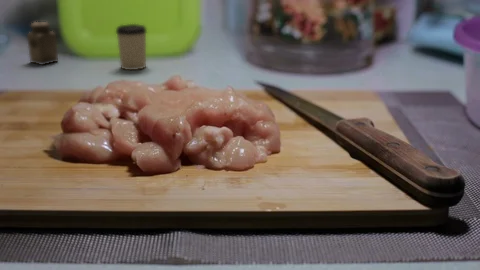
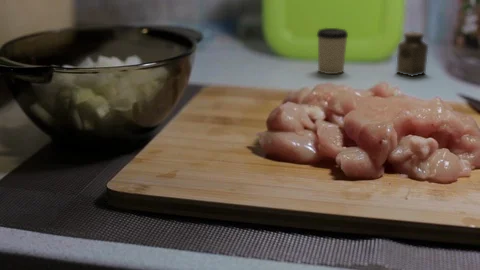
salt shaker: present [27,22,58,64] -> present [396,32,428,76]

